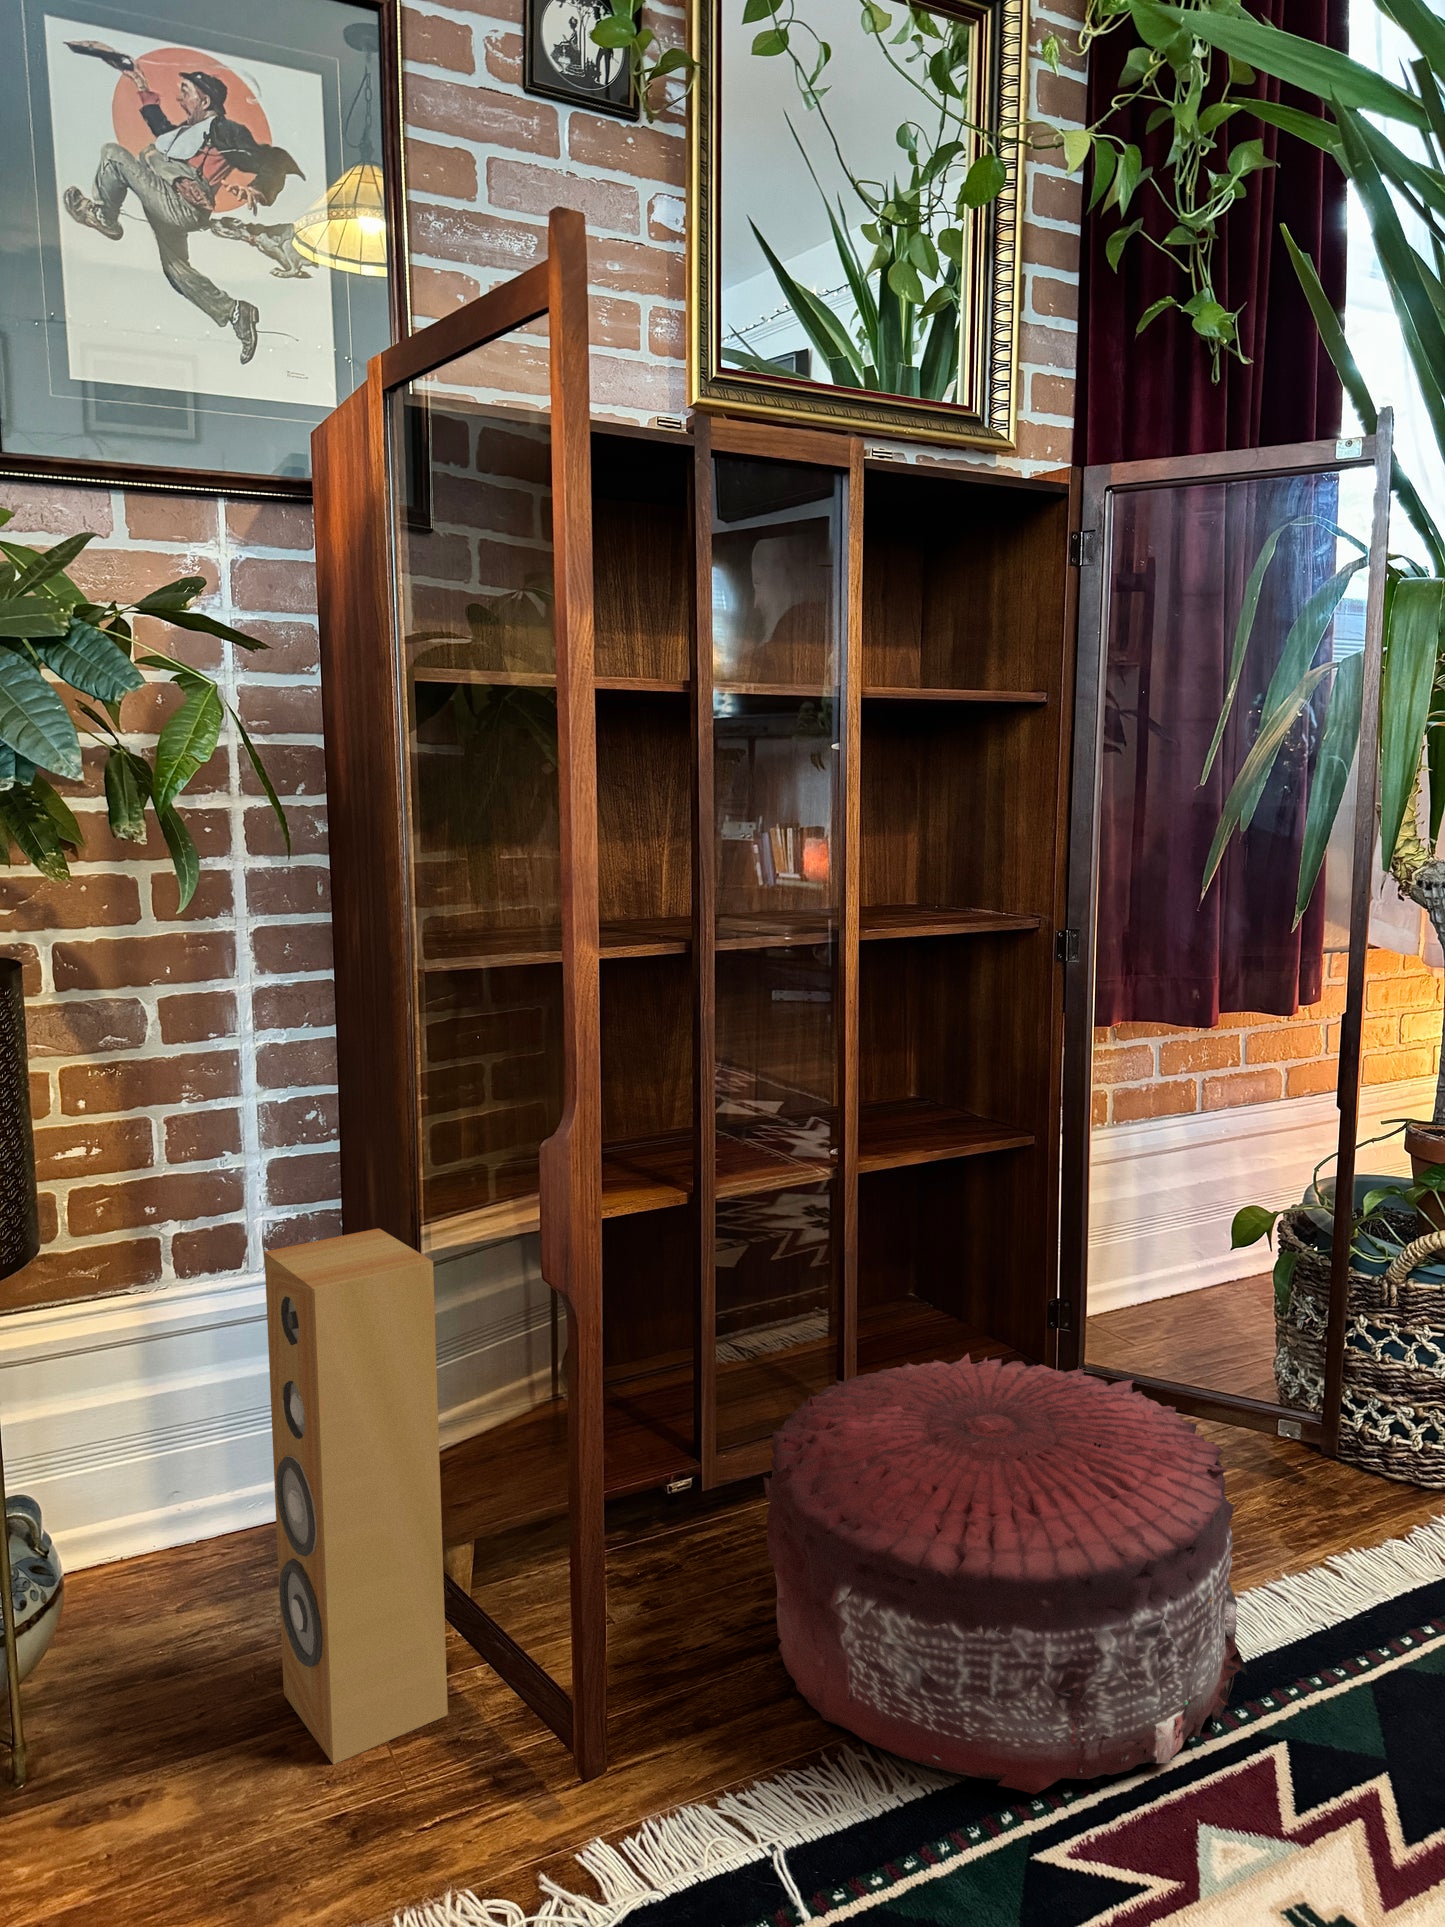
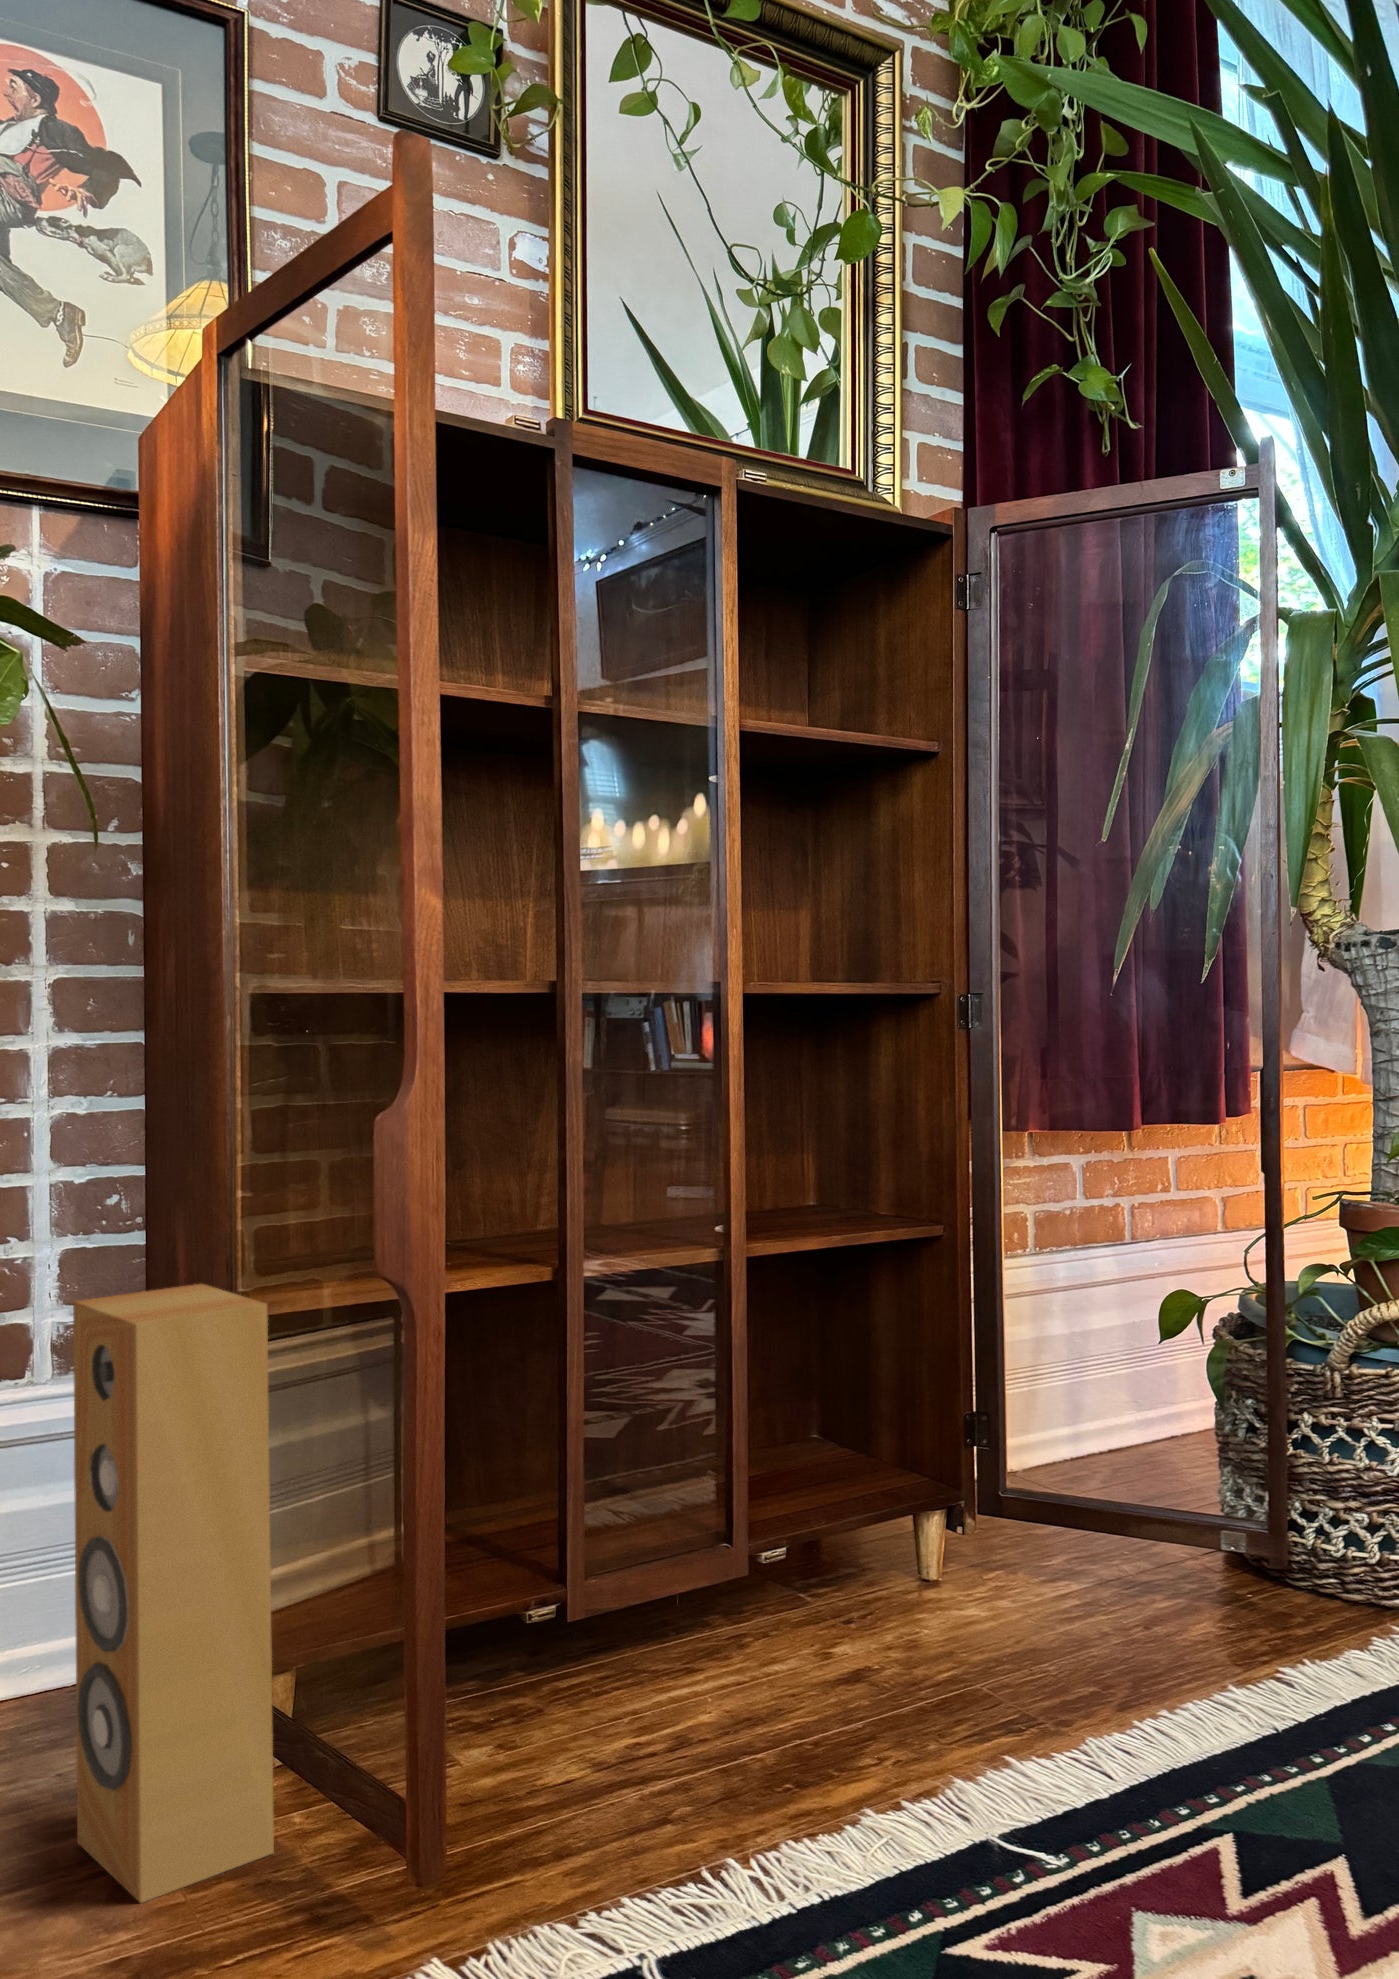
pouf: present [764,1353,1247,1794] -> none [638,1447,1188,1889]

